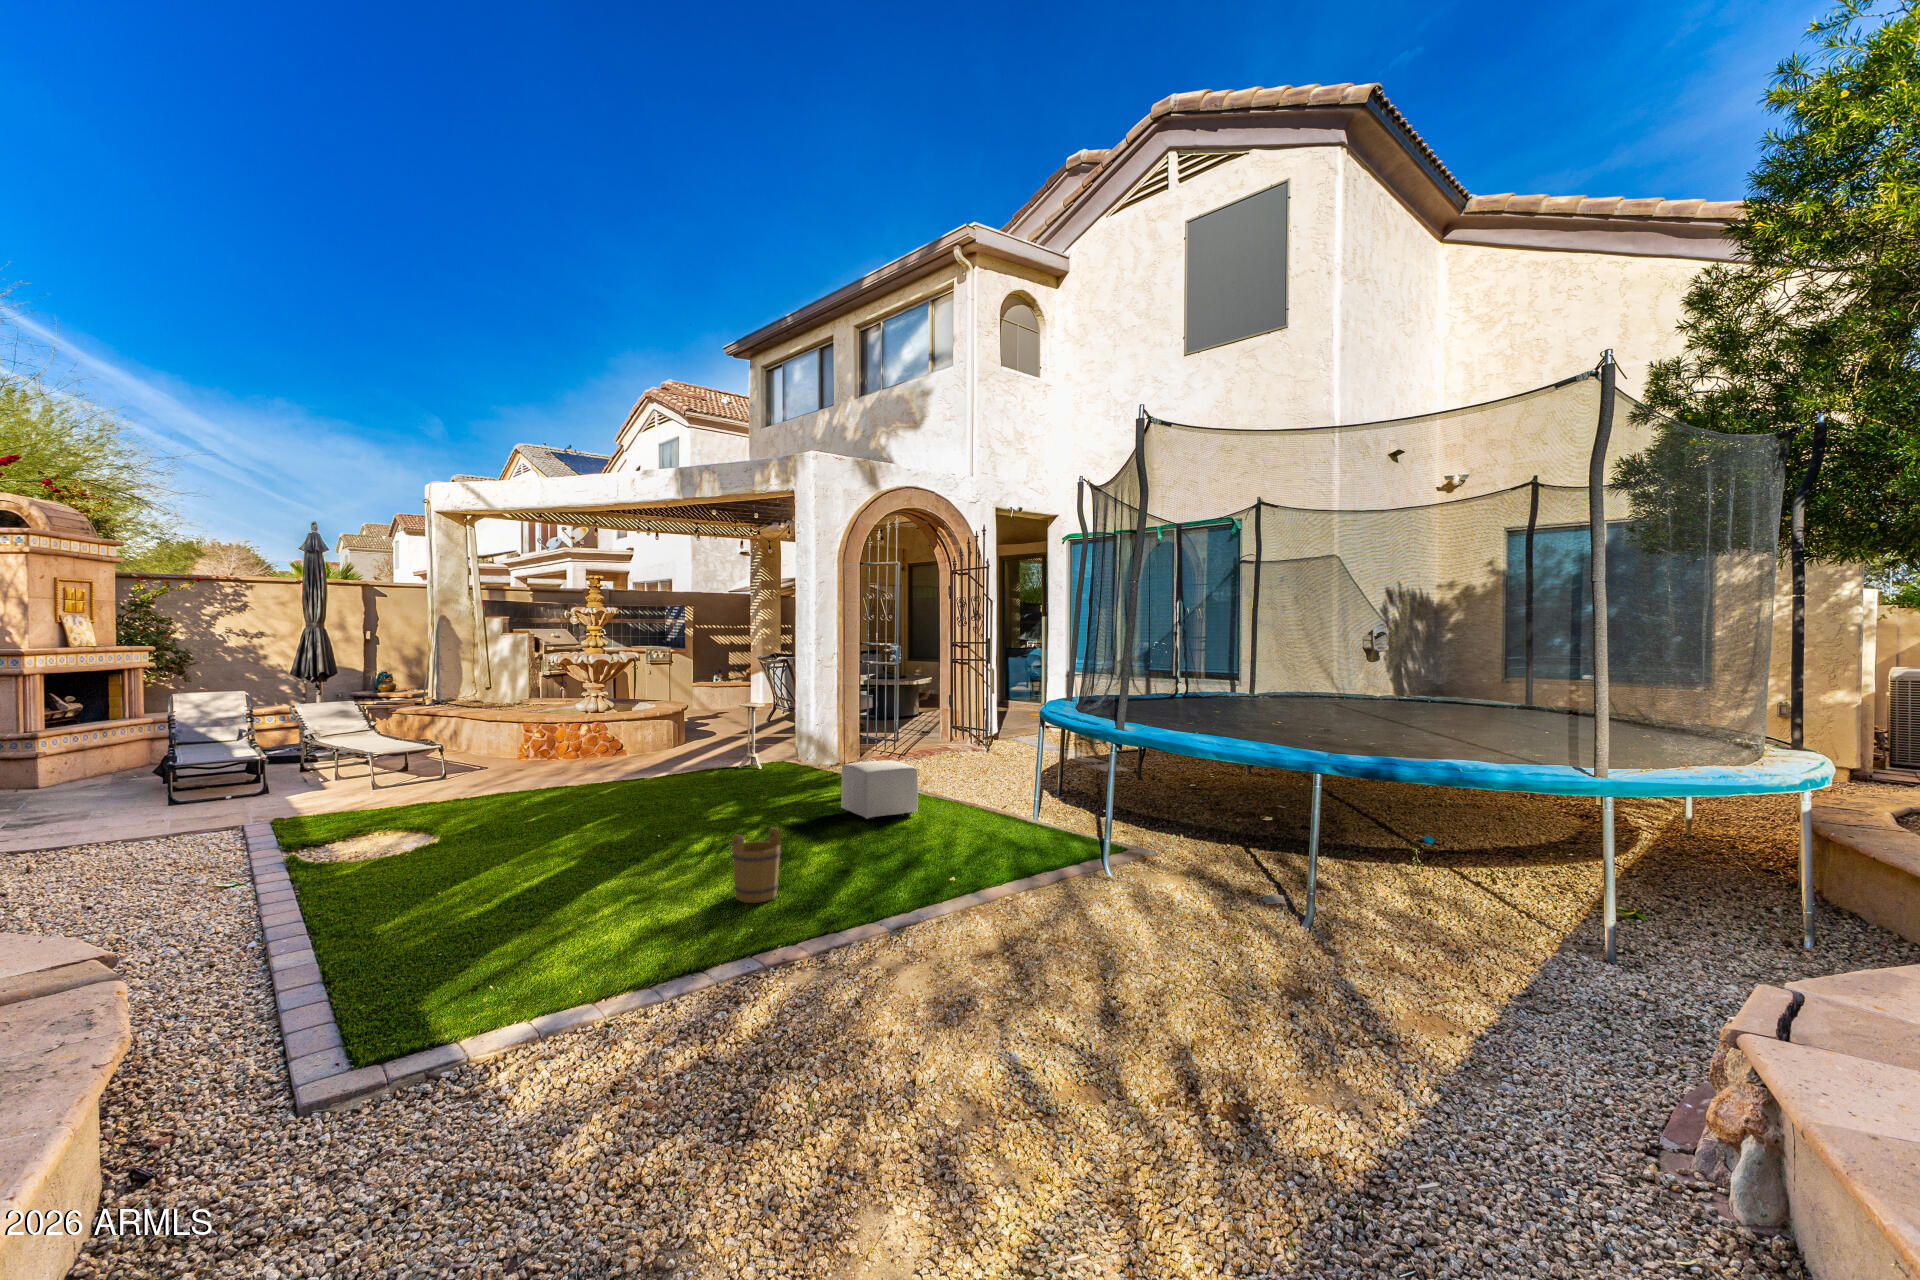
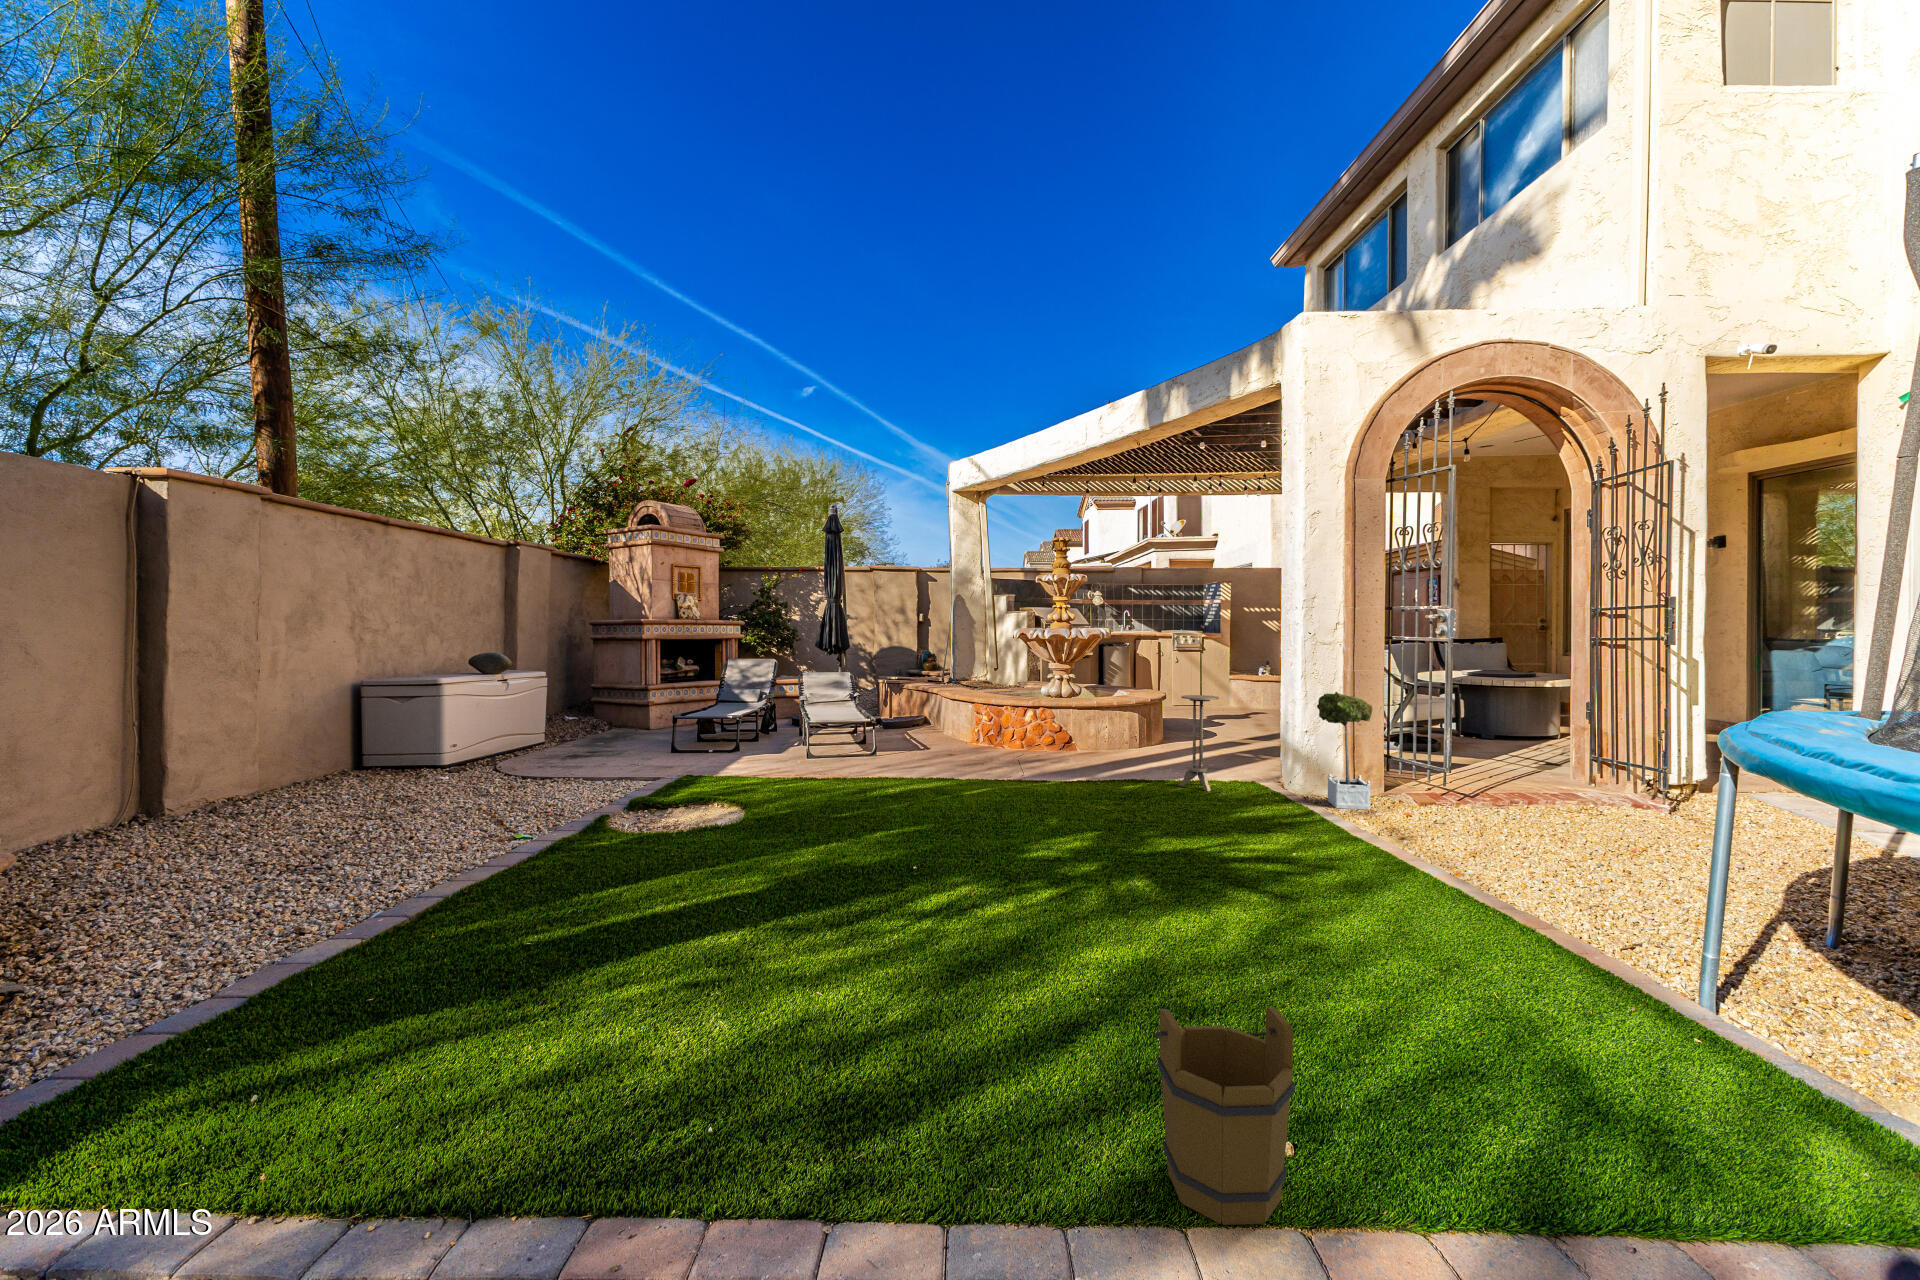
potted tree: none [829,696,860,768] -> present [1317,692,1372,810]
ottoman: present [841,760,918,820] -> none [1229,815,1382,951]
bucket: present [731,827,781,903] -> present [1154,1007,1295,1225]

